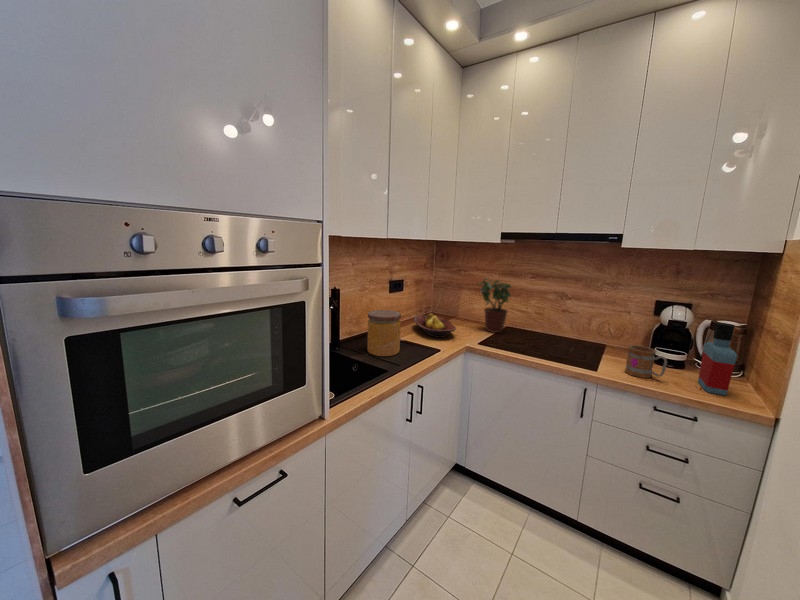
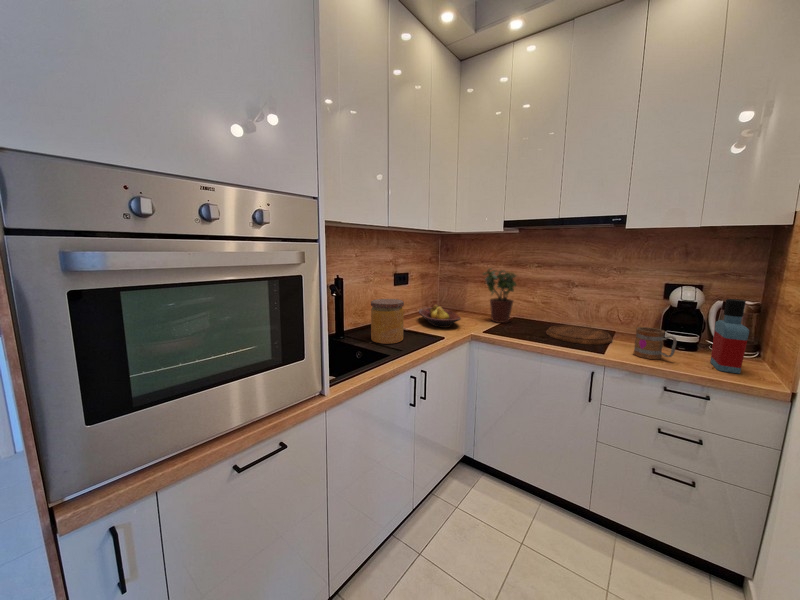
cutting board: none [540,337,604,360] -> present [546,325,612,345]

